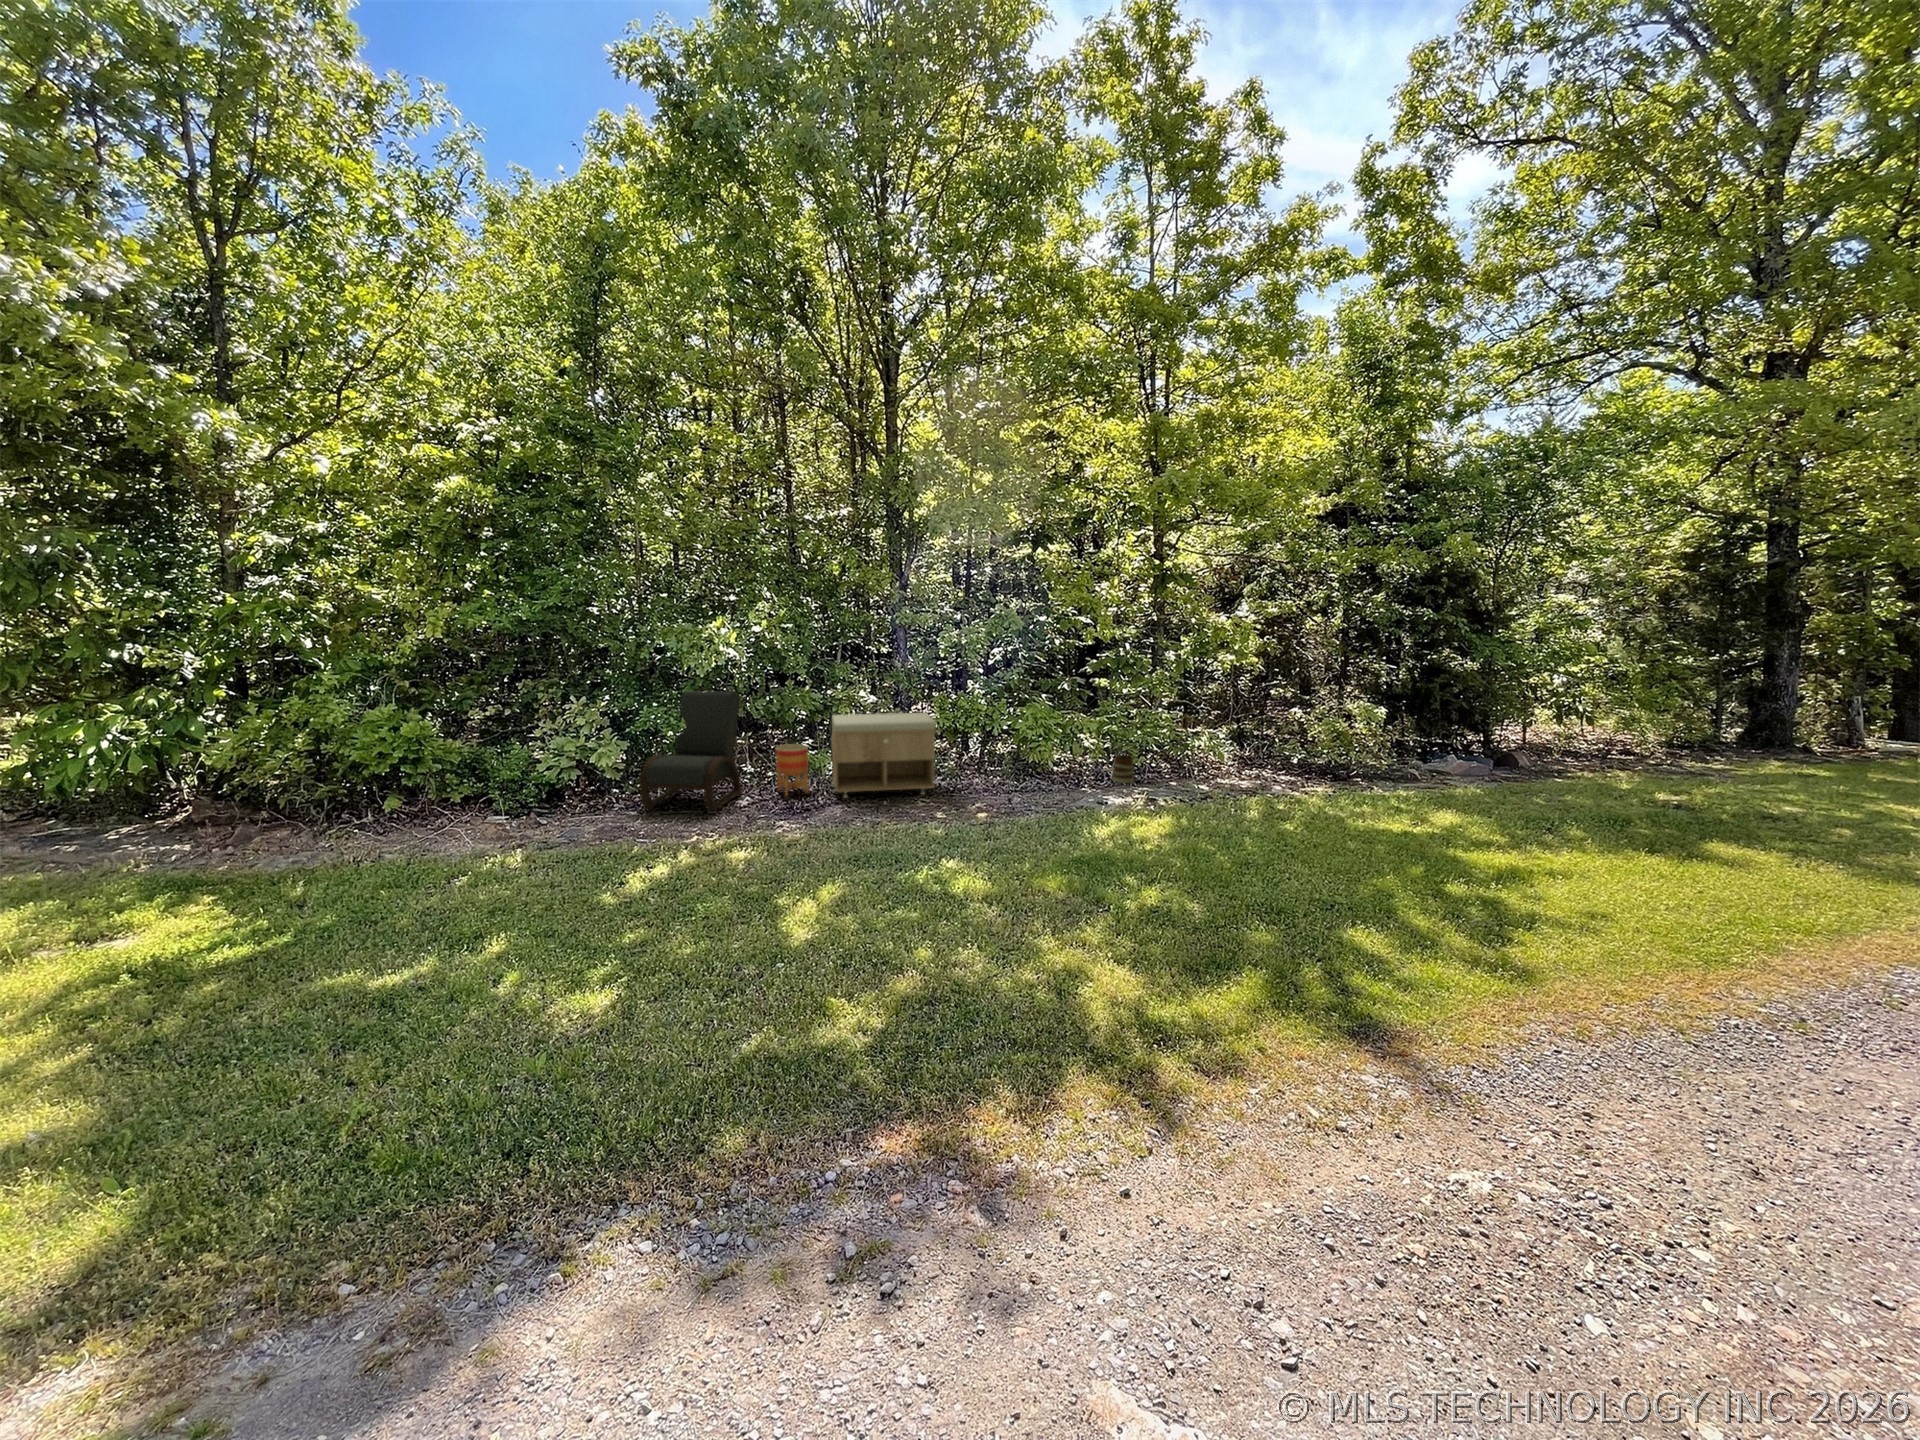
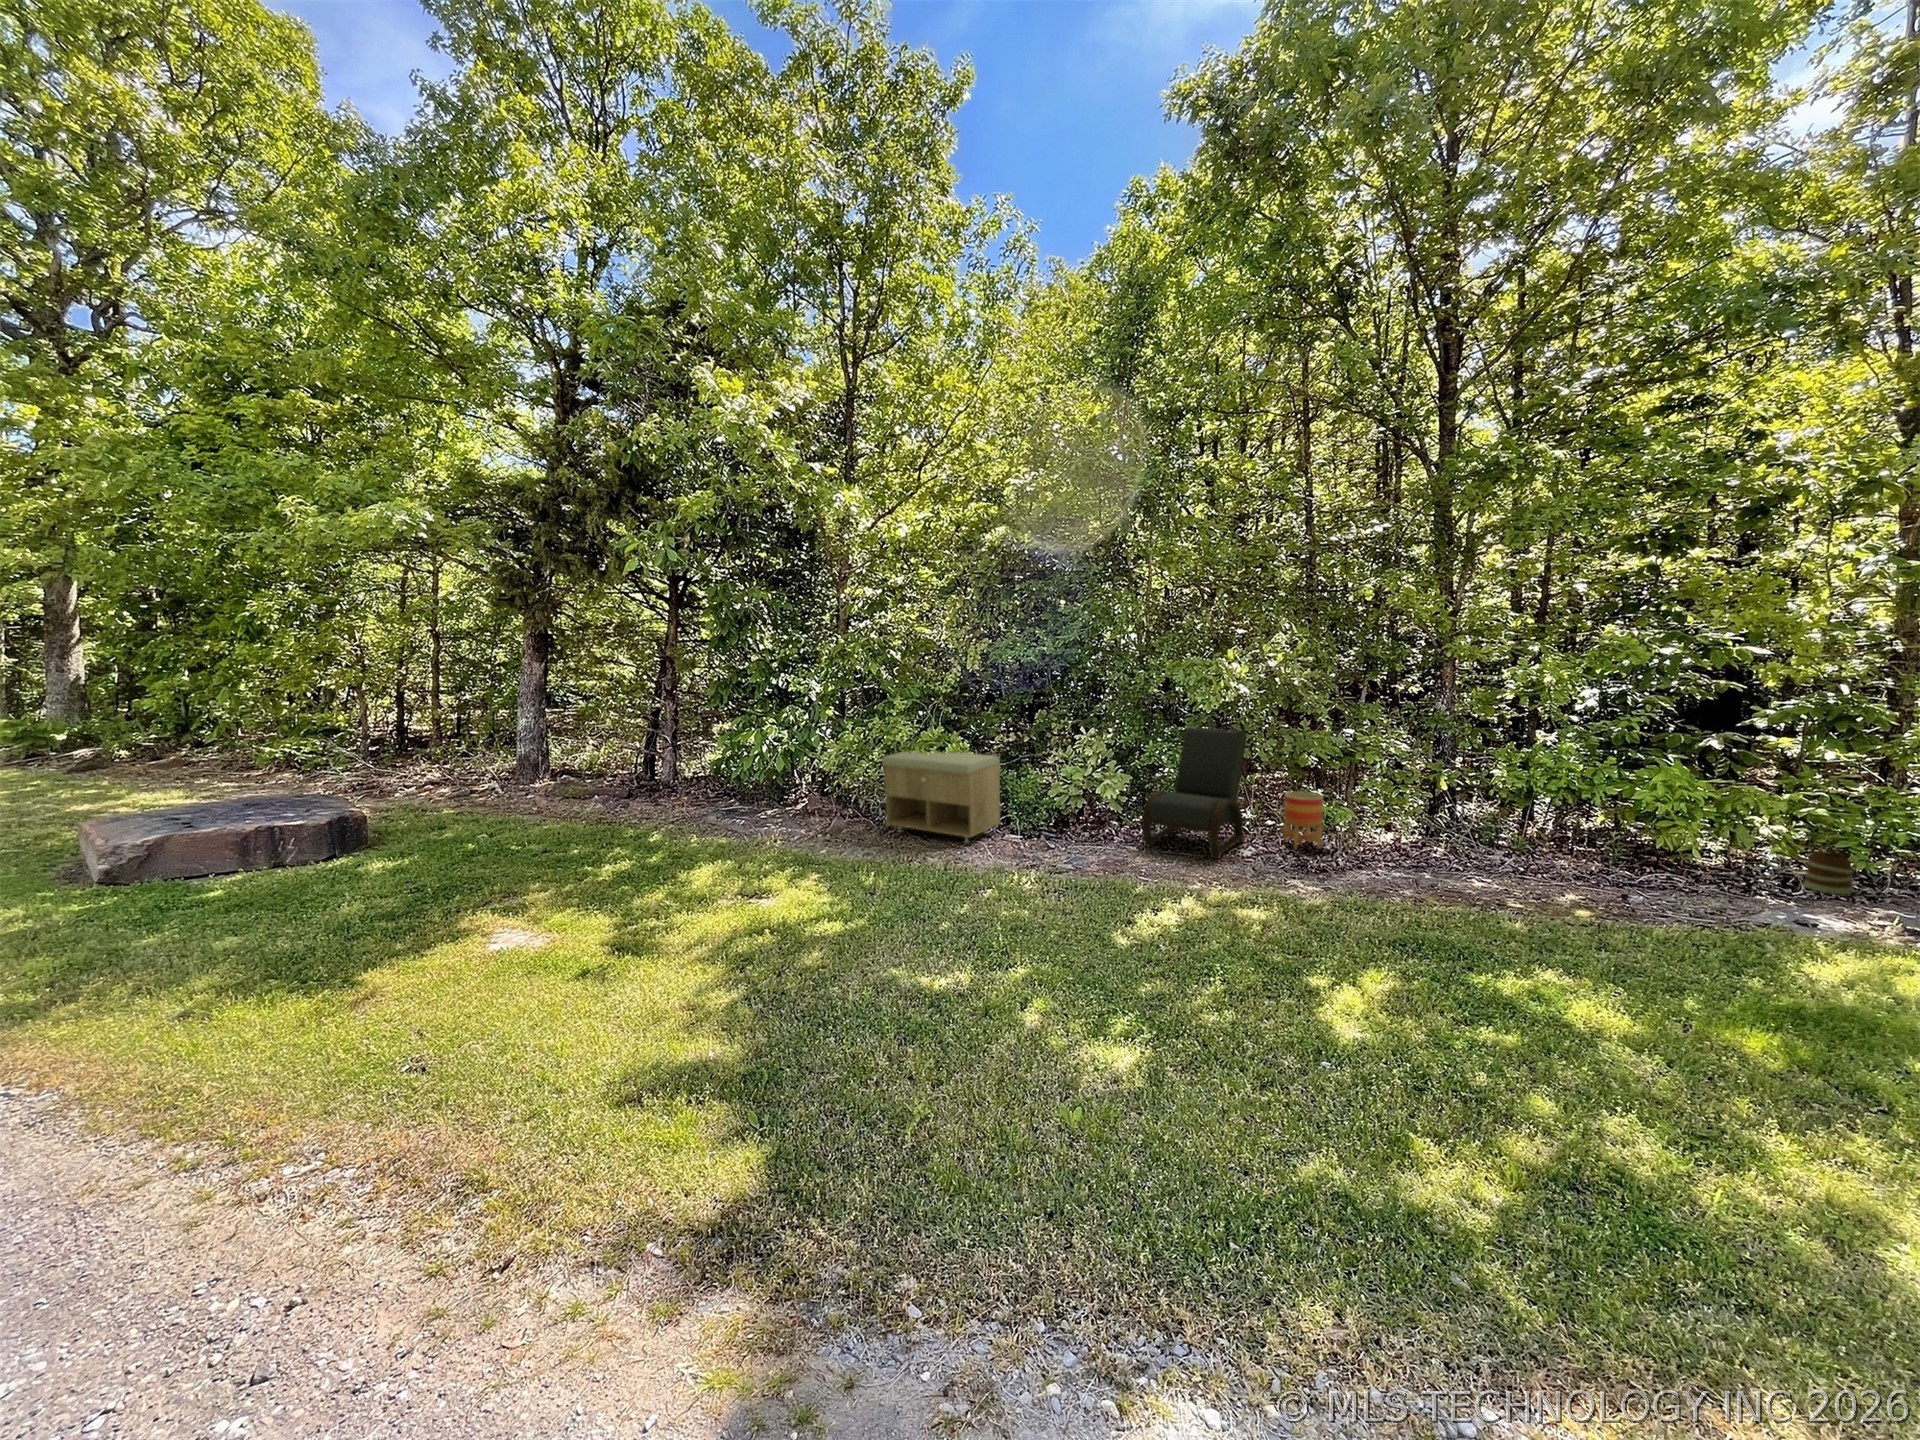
storage bench: present [832,713,936,798] -> present [882,752,1000,843]

